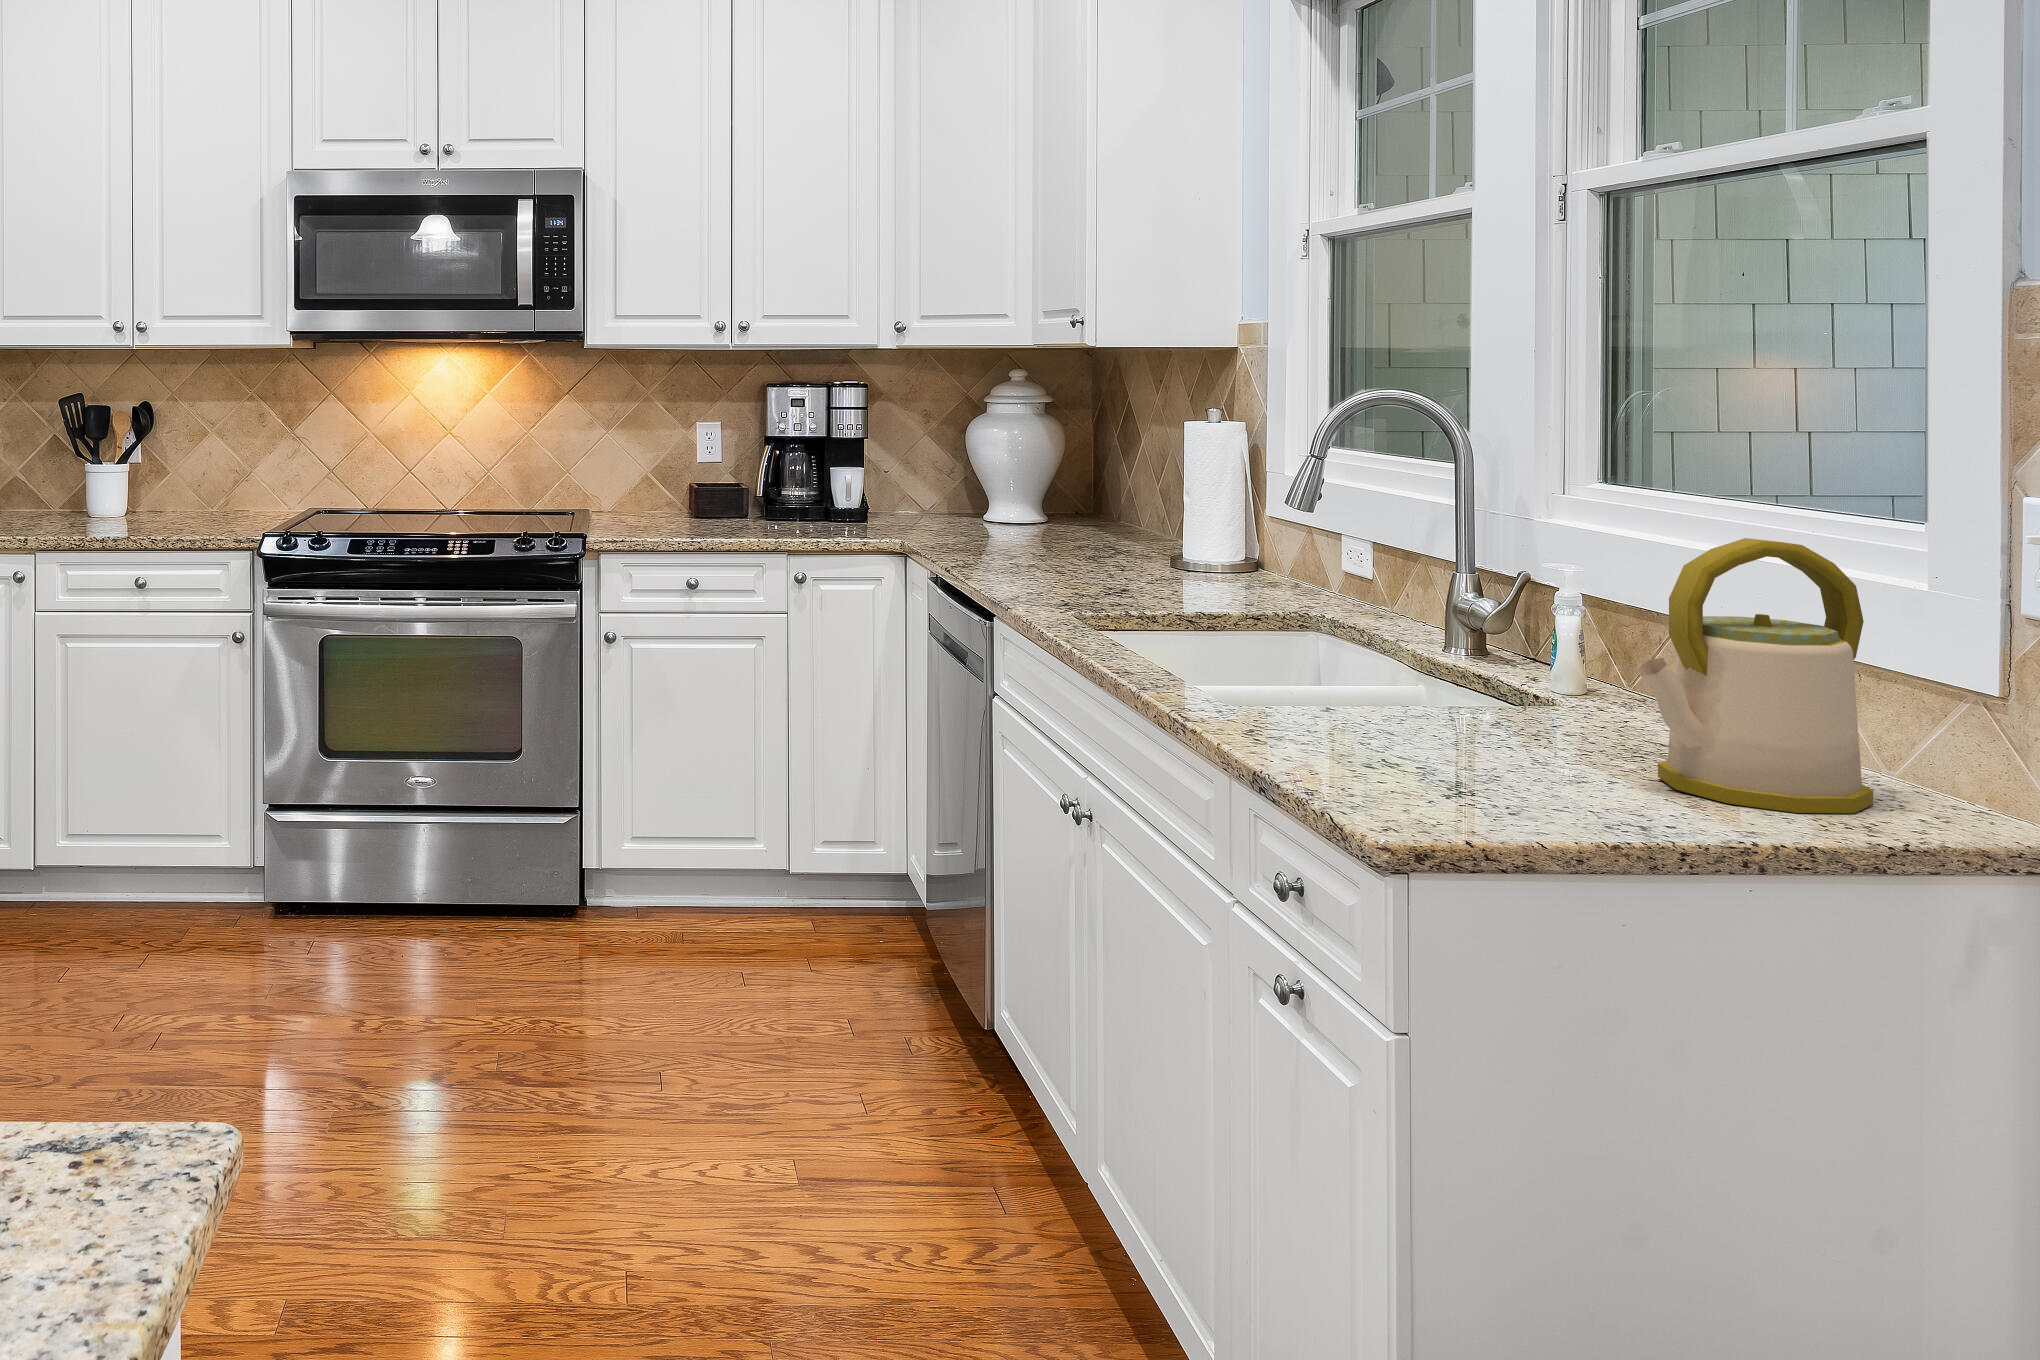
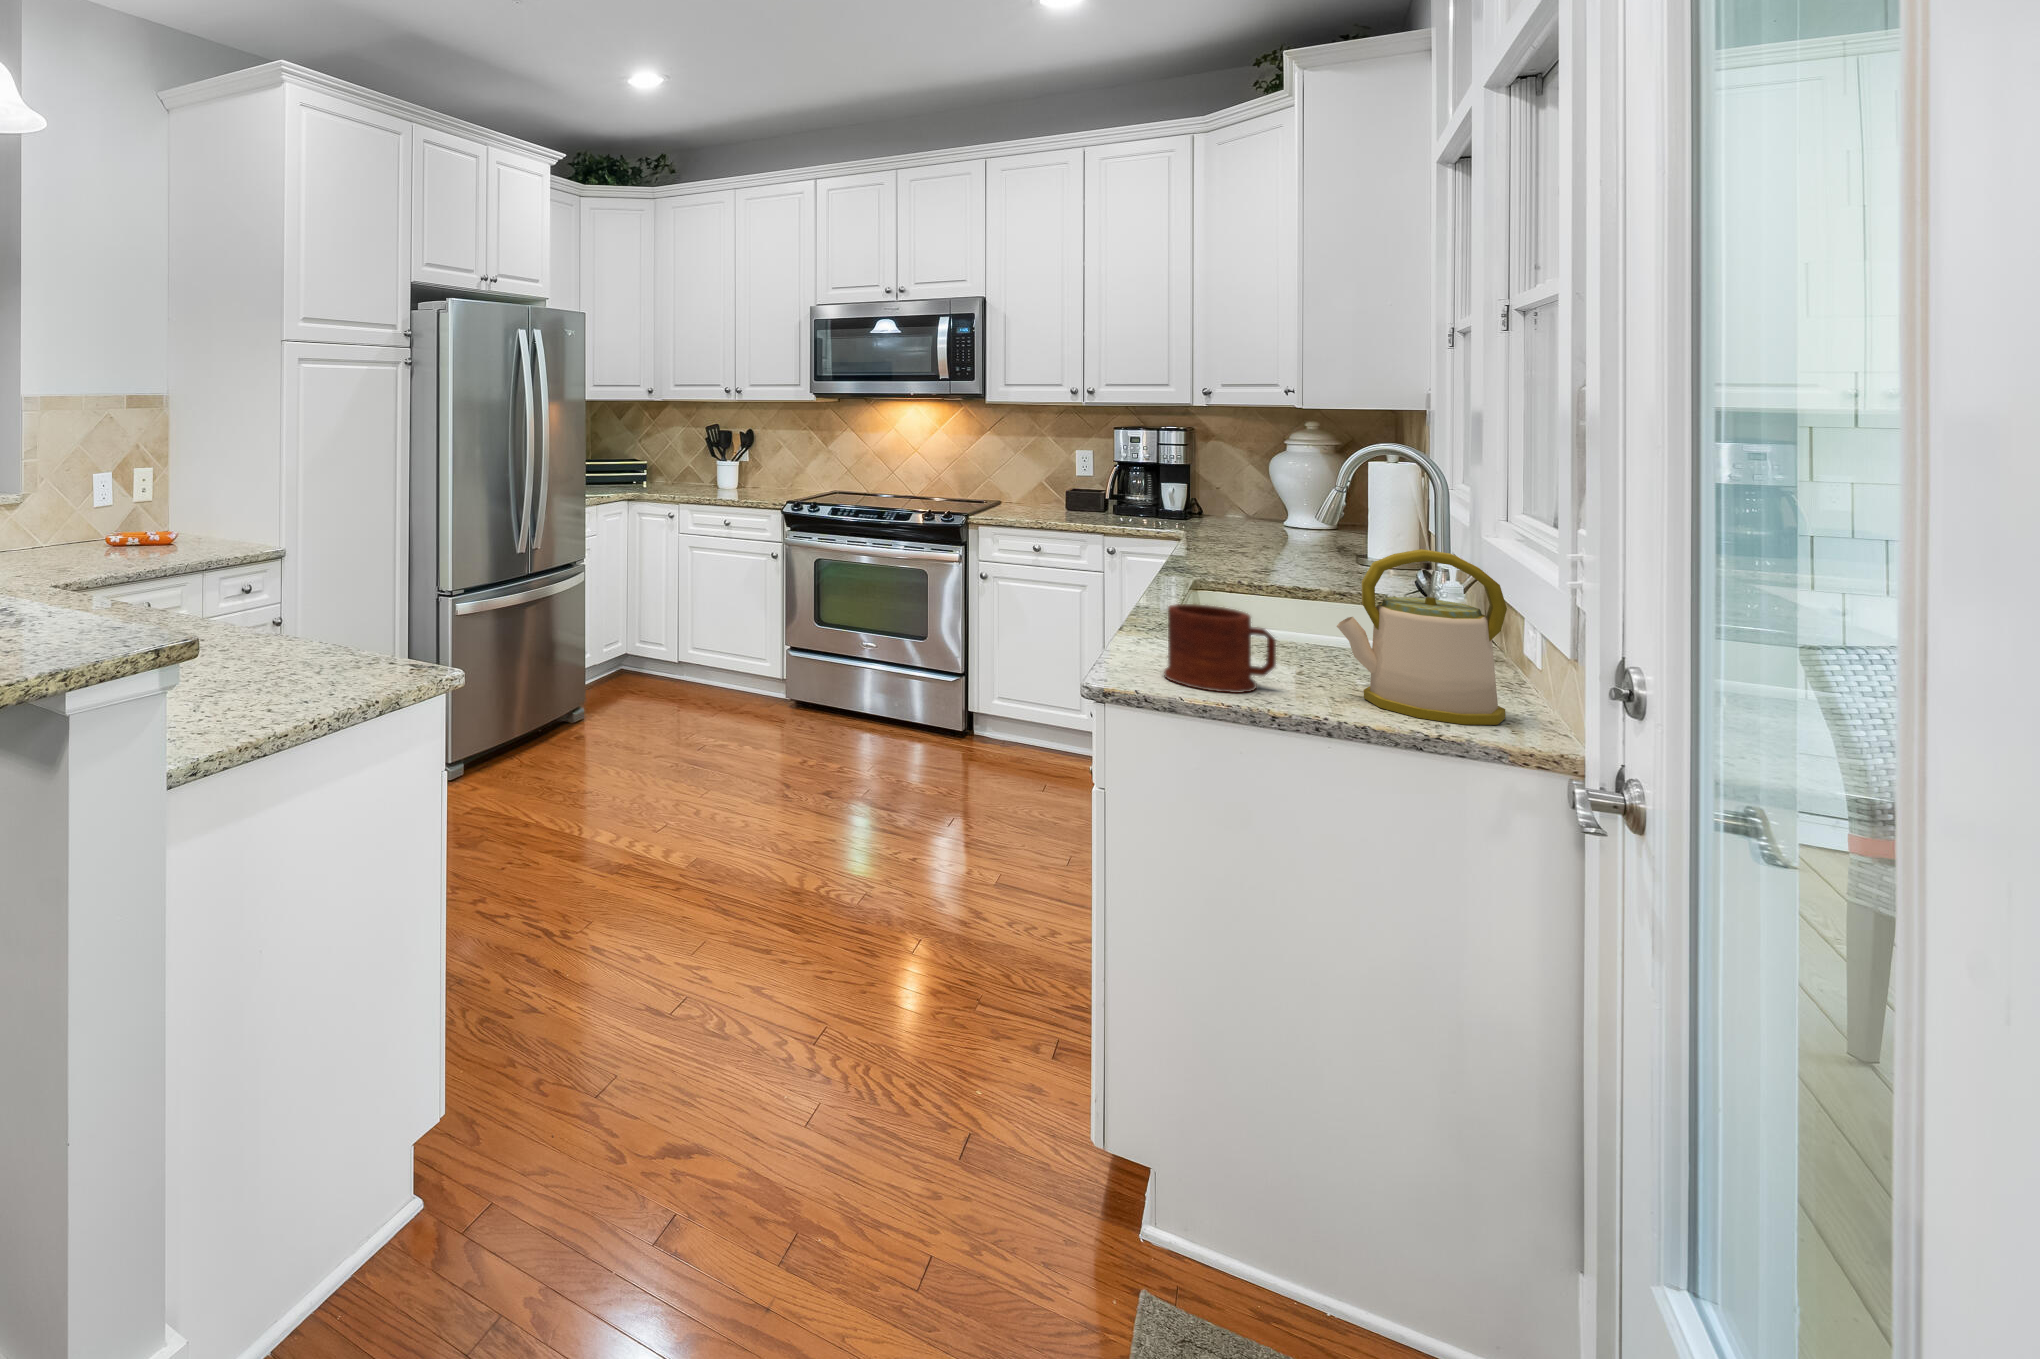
mug: none [1408,664,1582,818] -> present [1164,604,1276,693]

